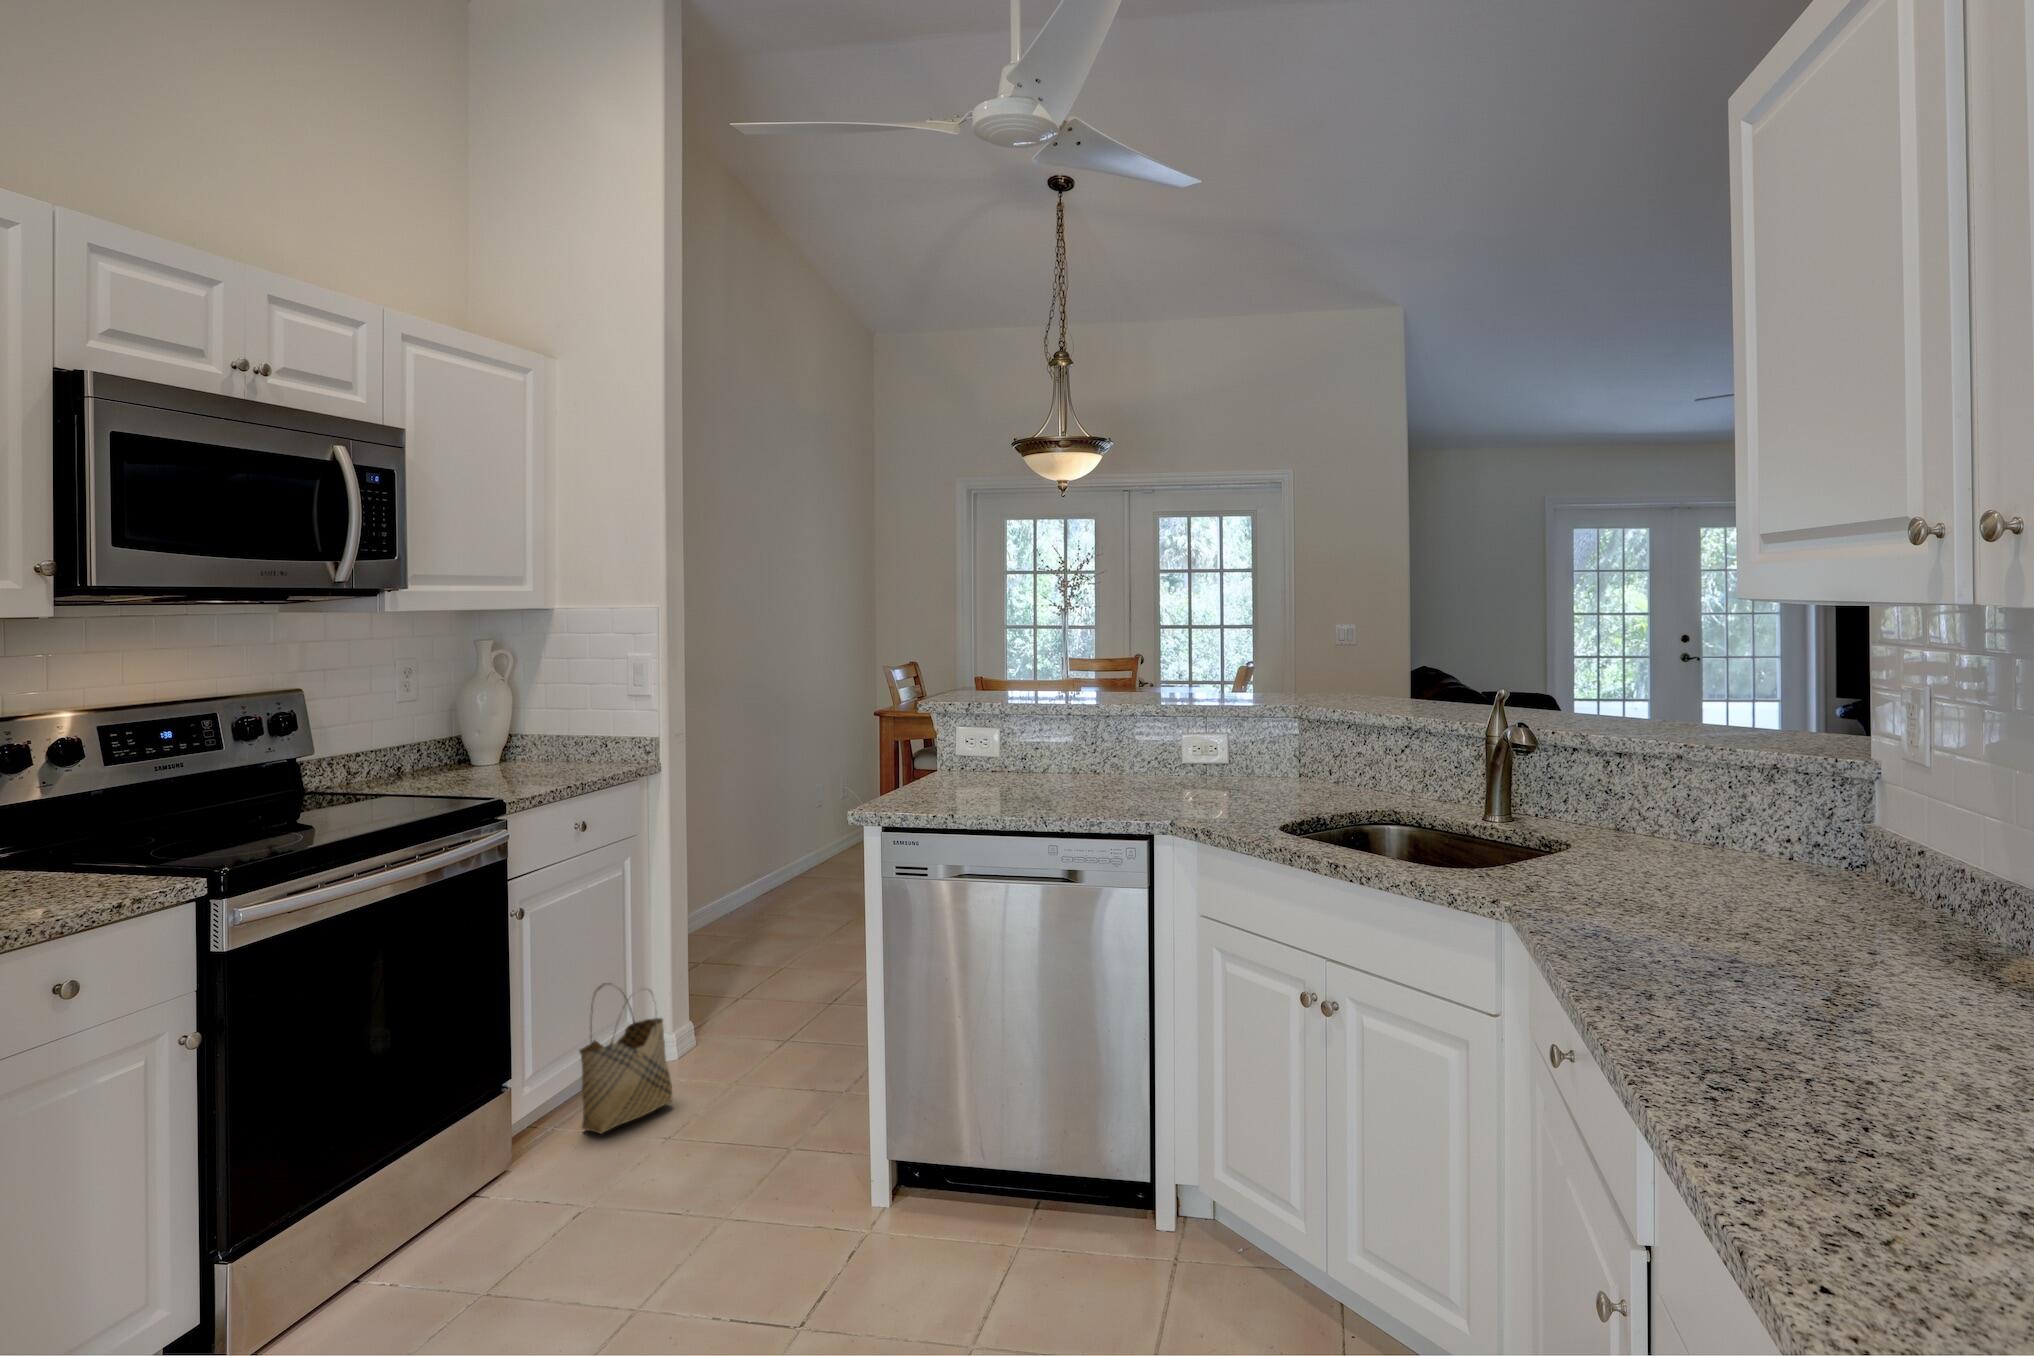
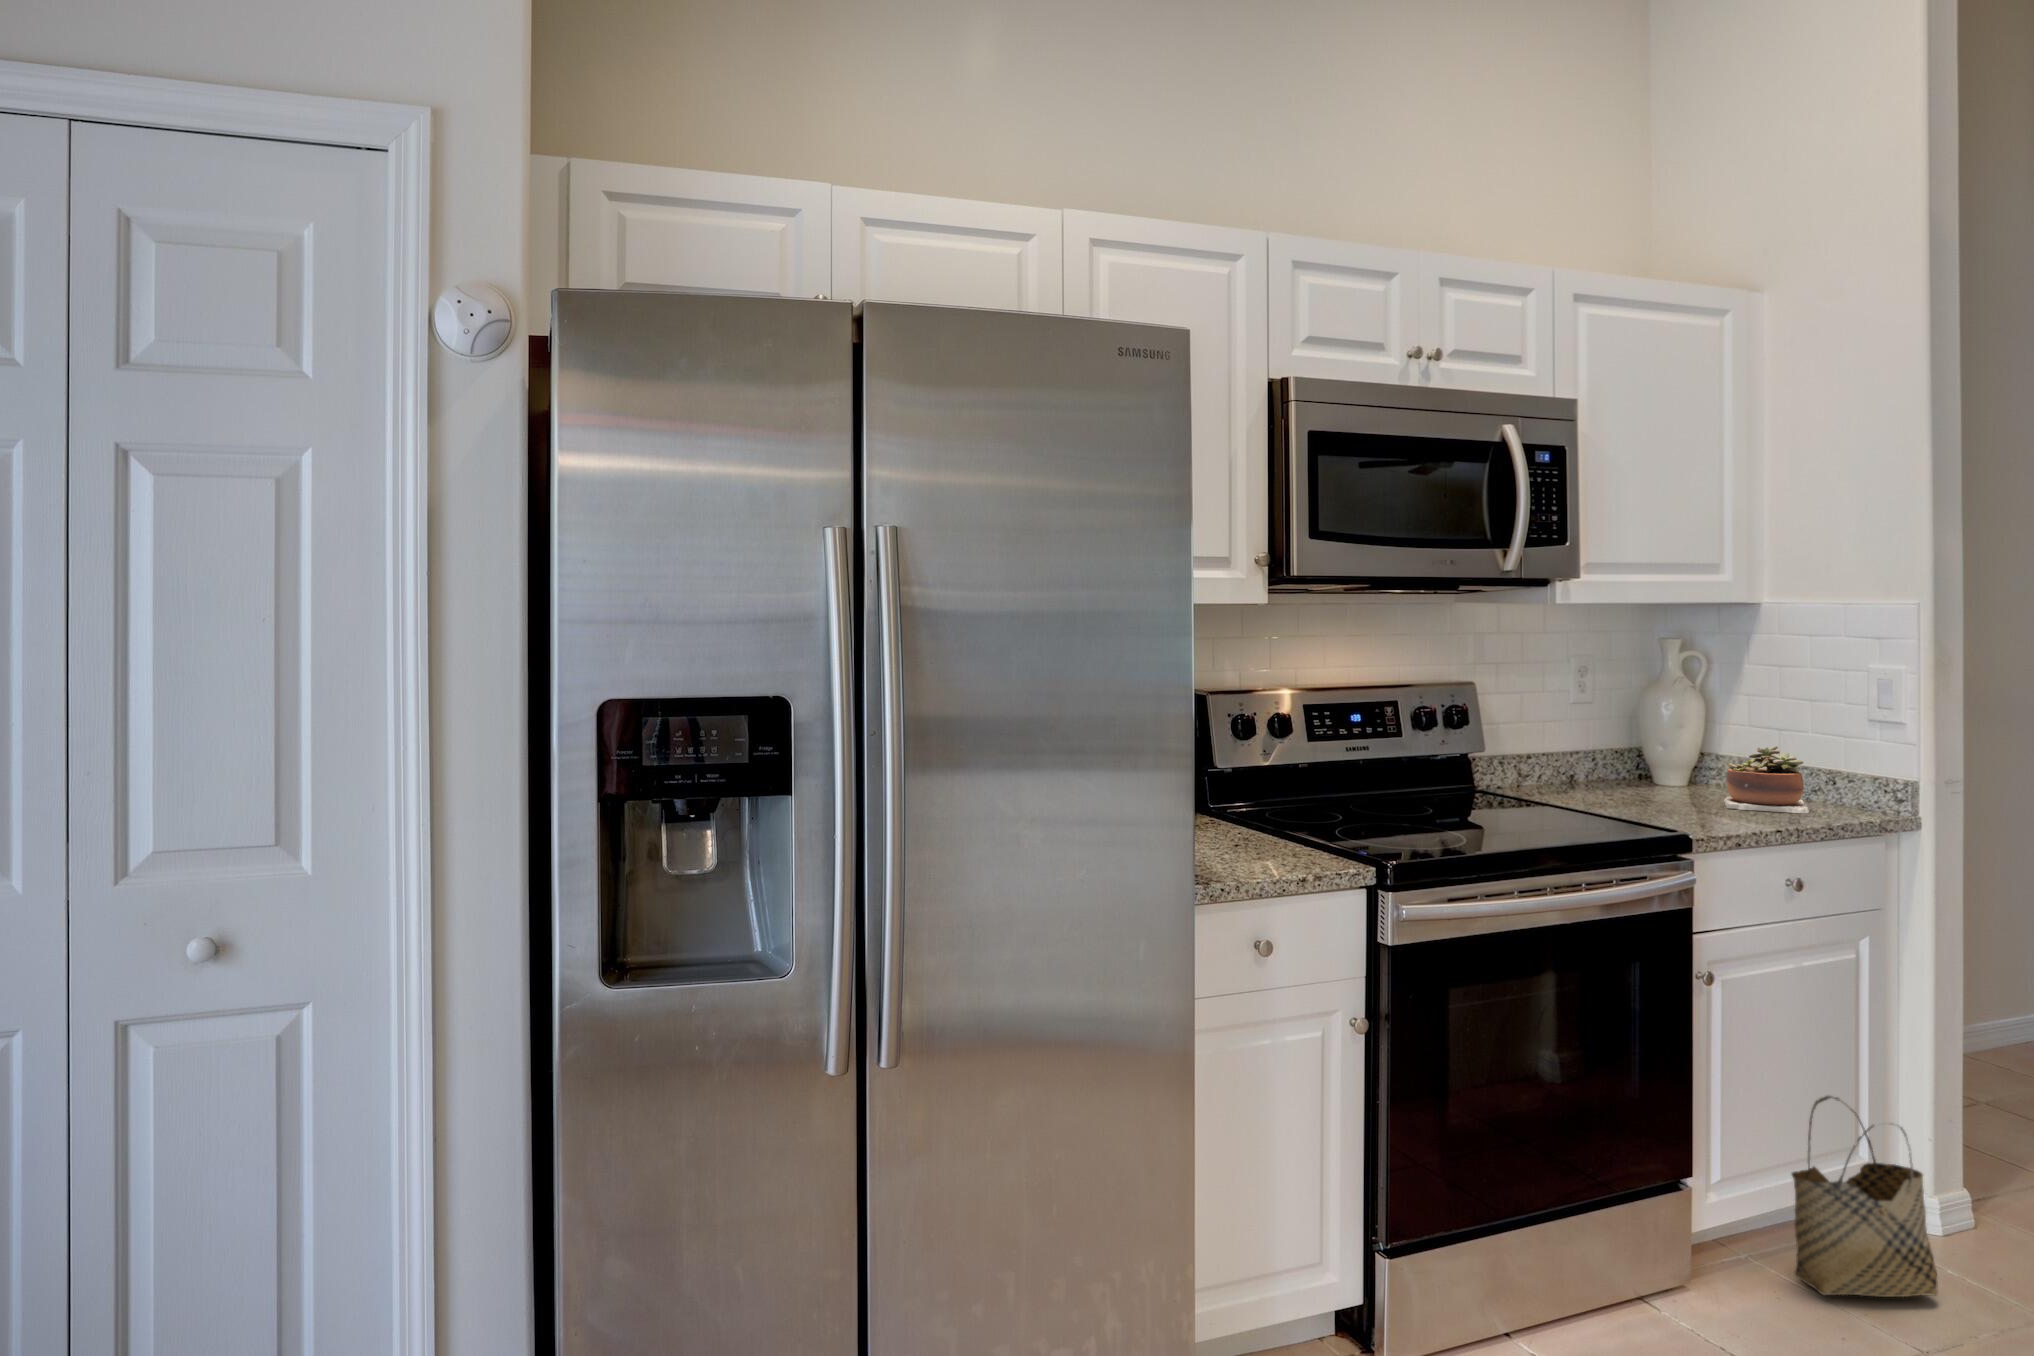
succulent plant: none [528,723,589,777] -> present [1724,746,1809,814]

